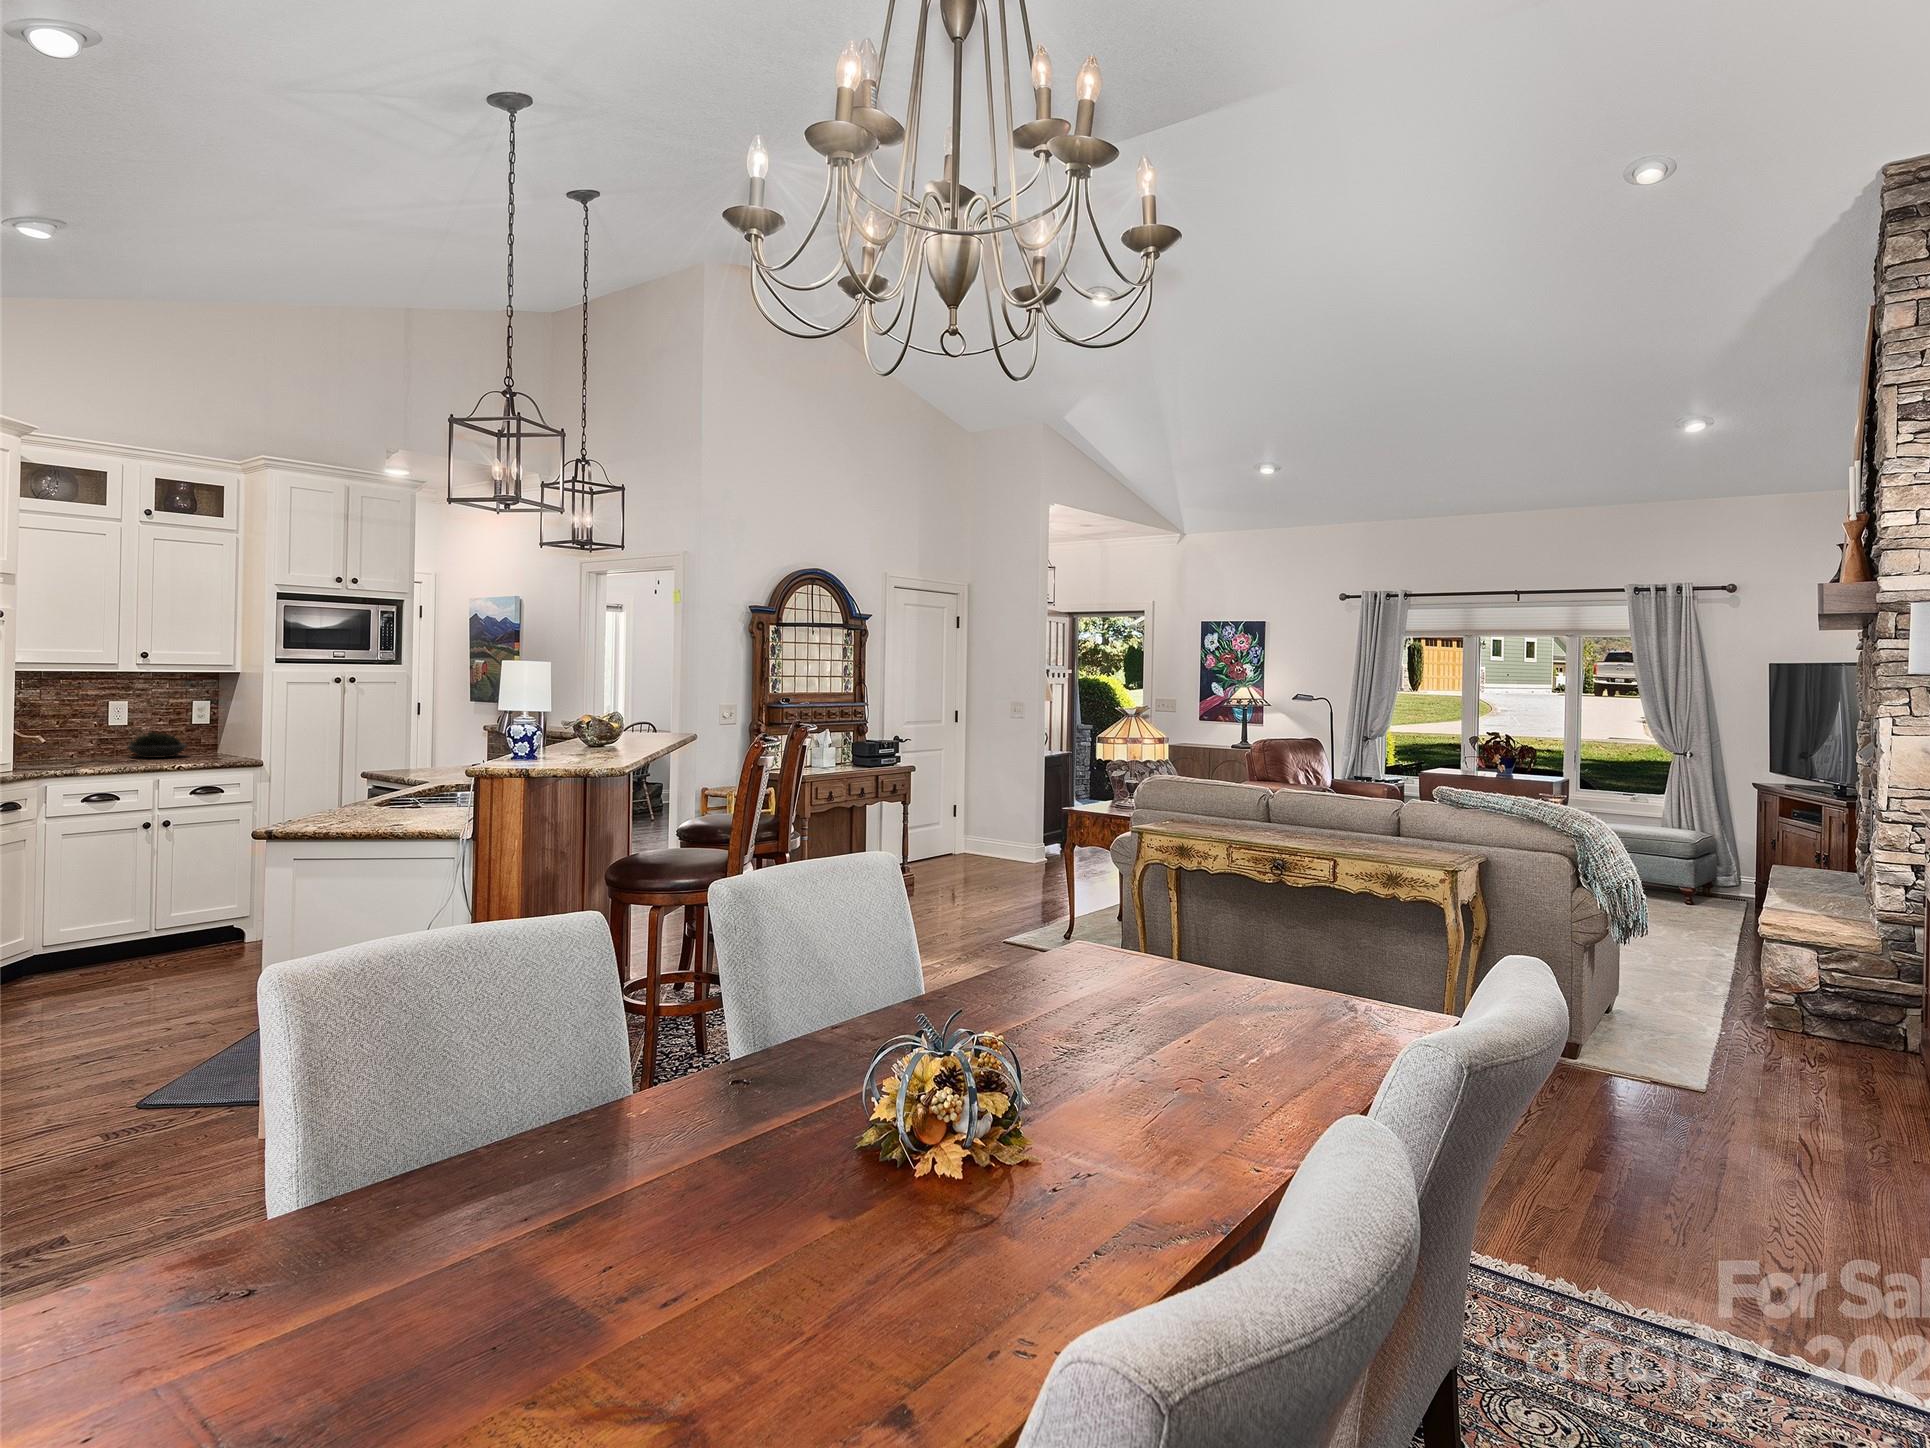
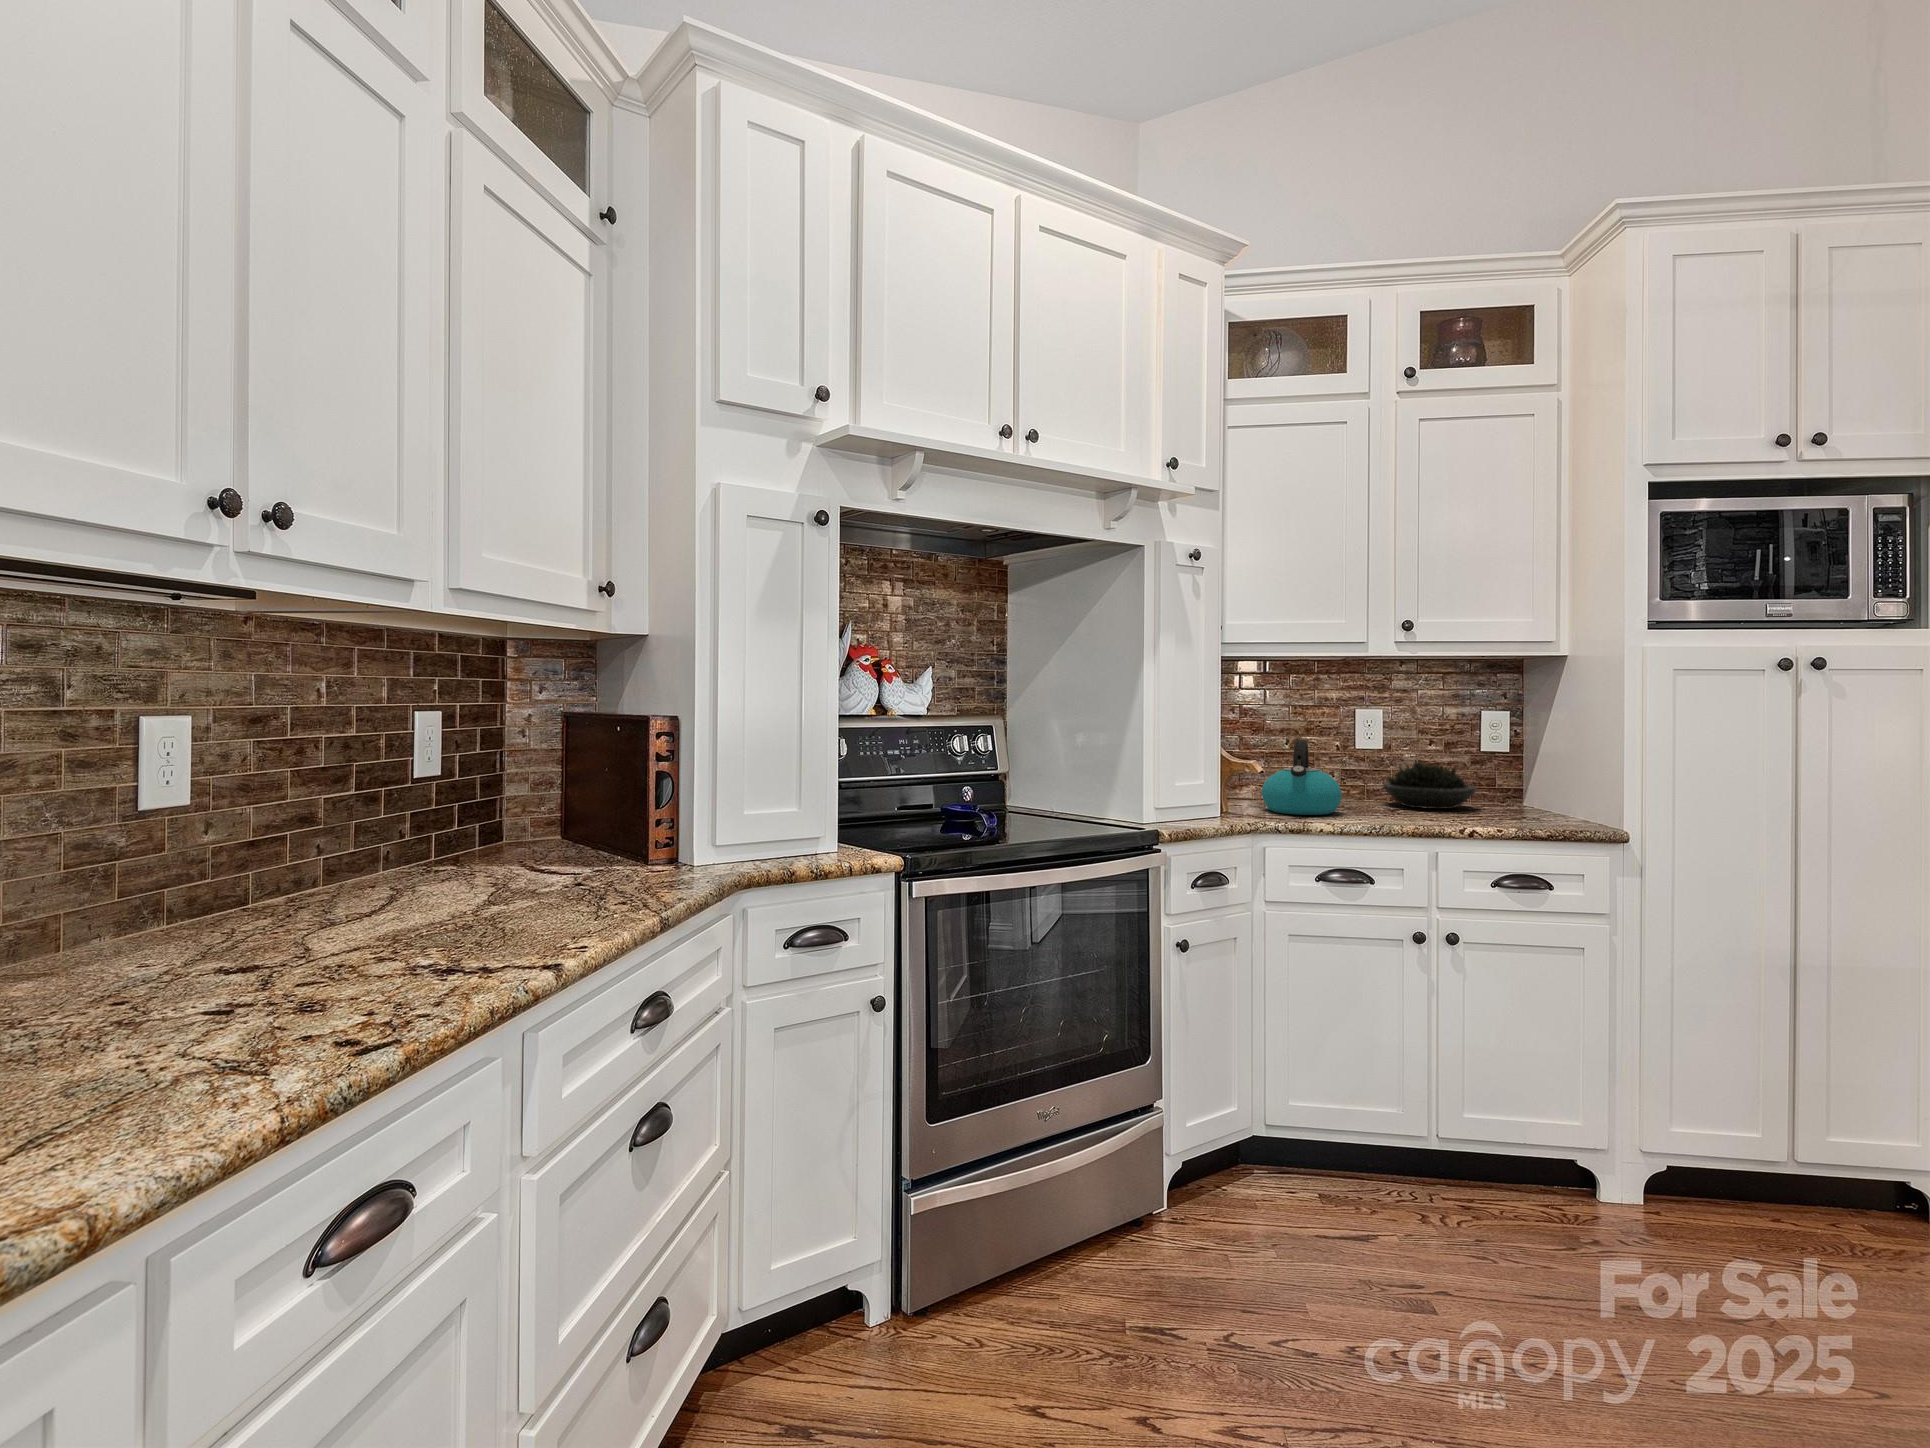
kettle: none [41,722,99,766] -> present [1262,740,1342,815]

